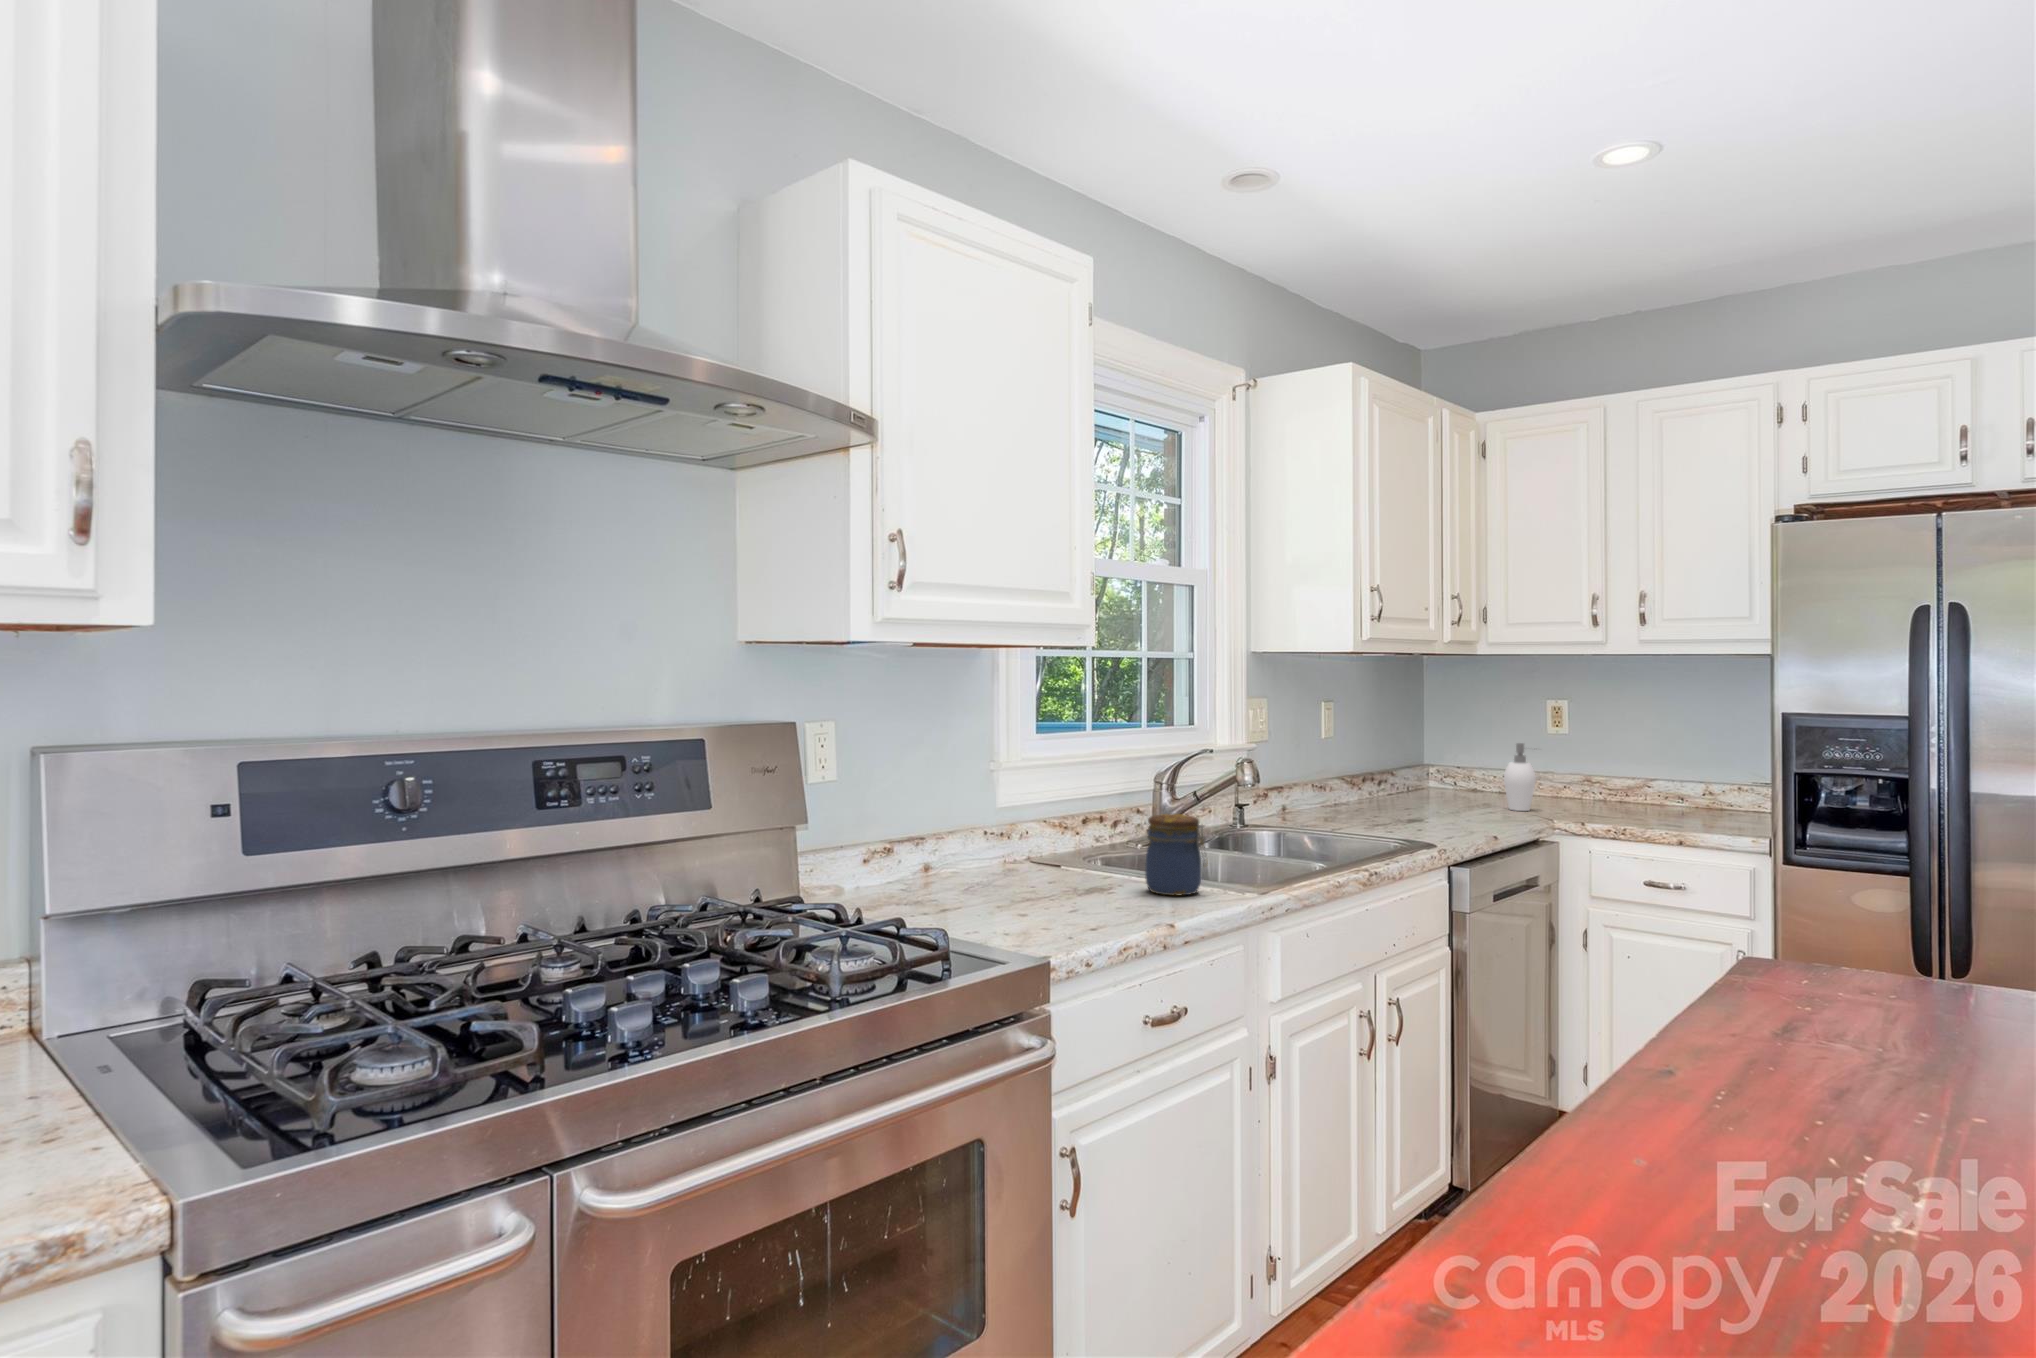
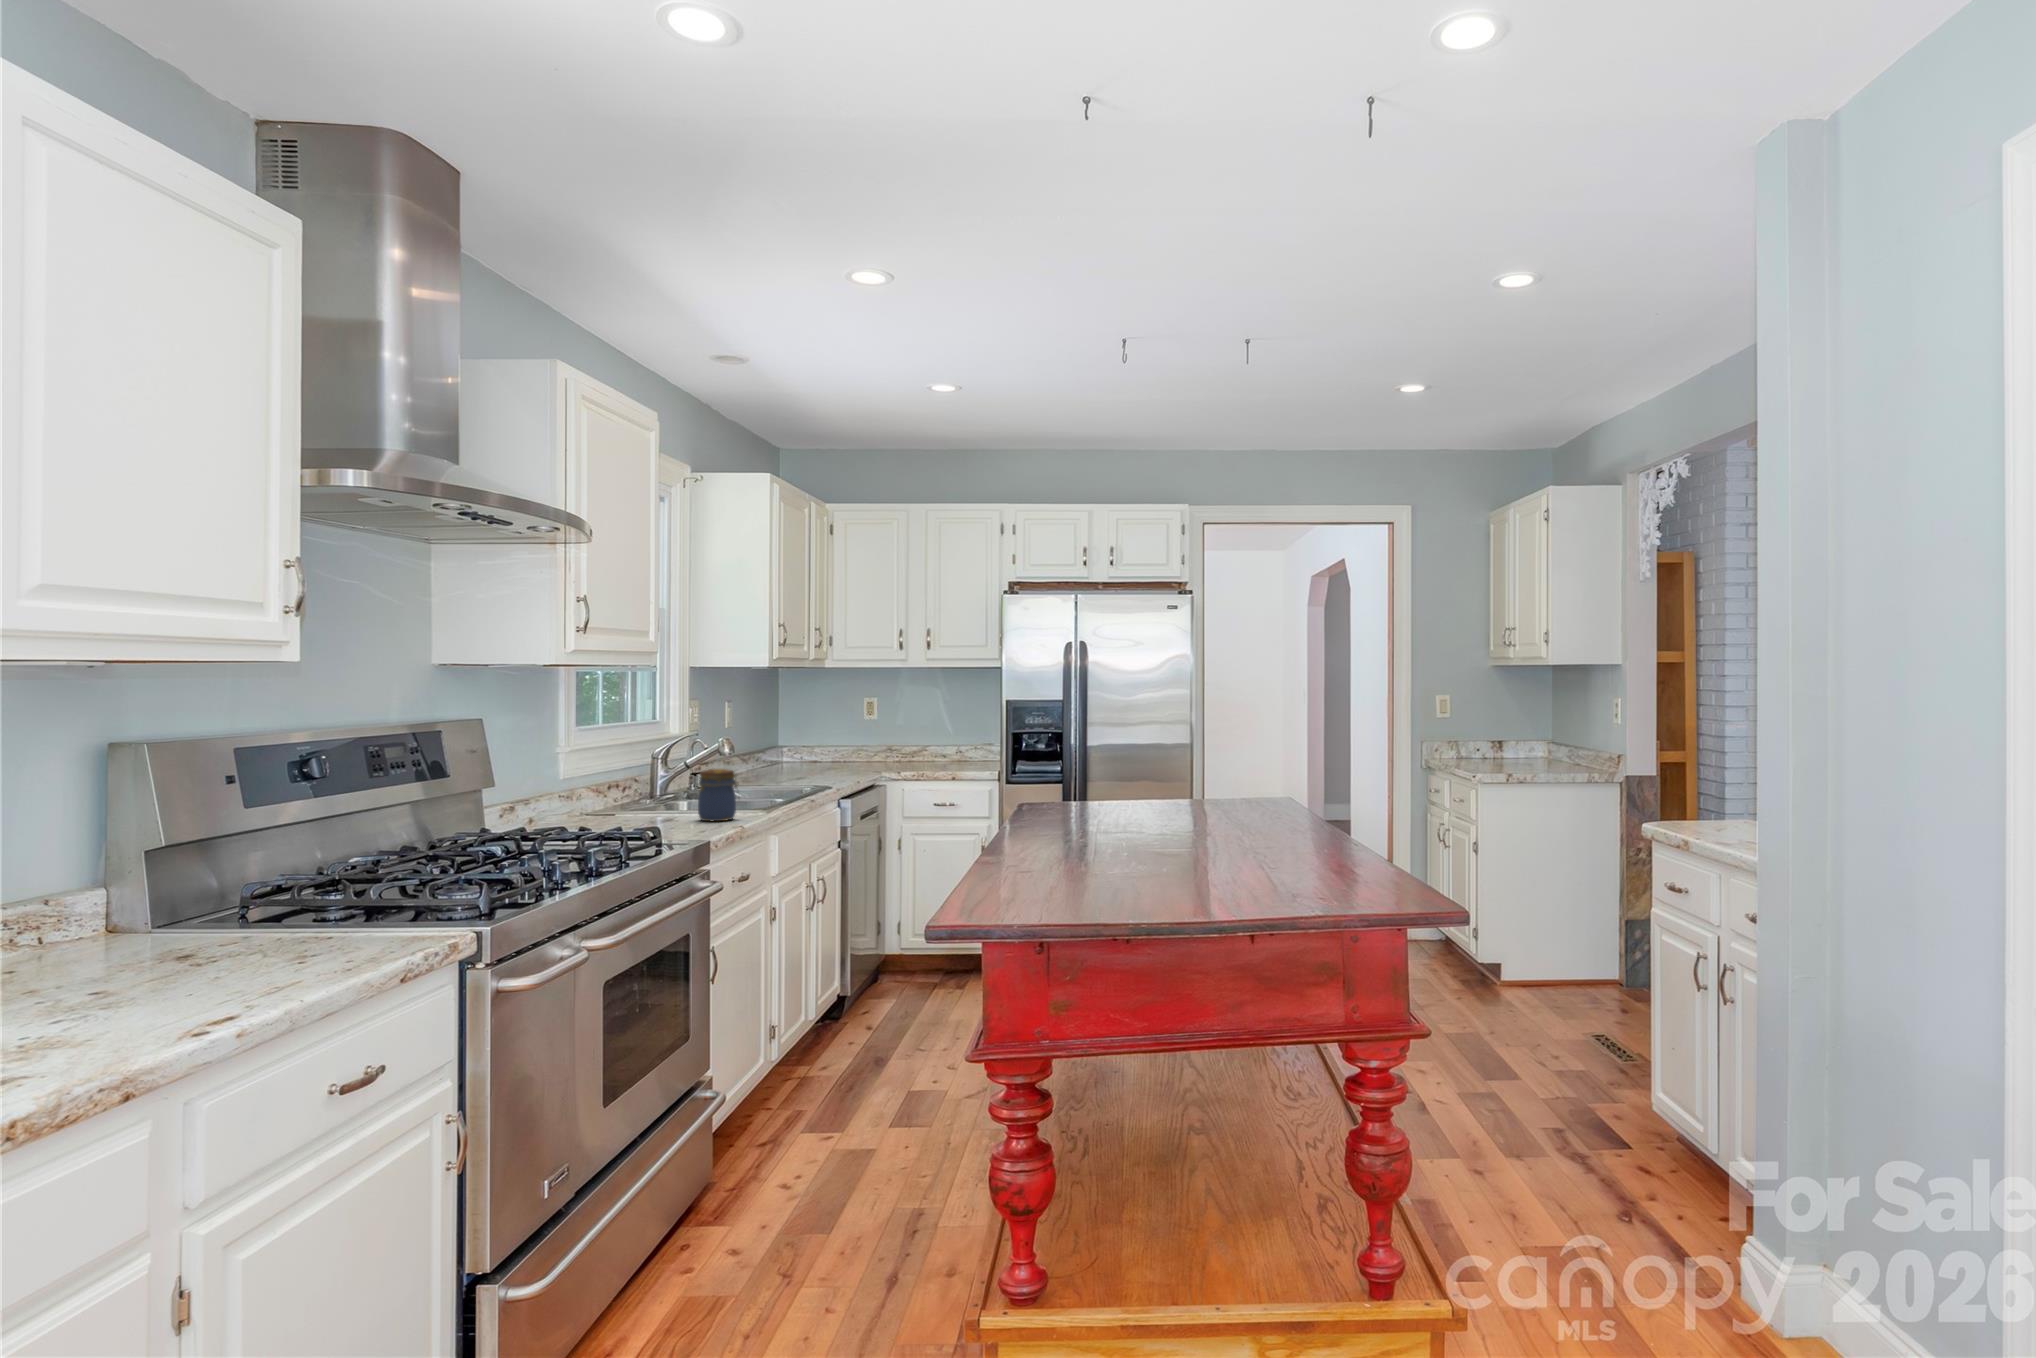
soap dispenser: present [1504,743,1536,811] -> none [841,726,866,771]

